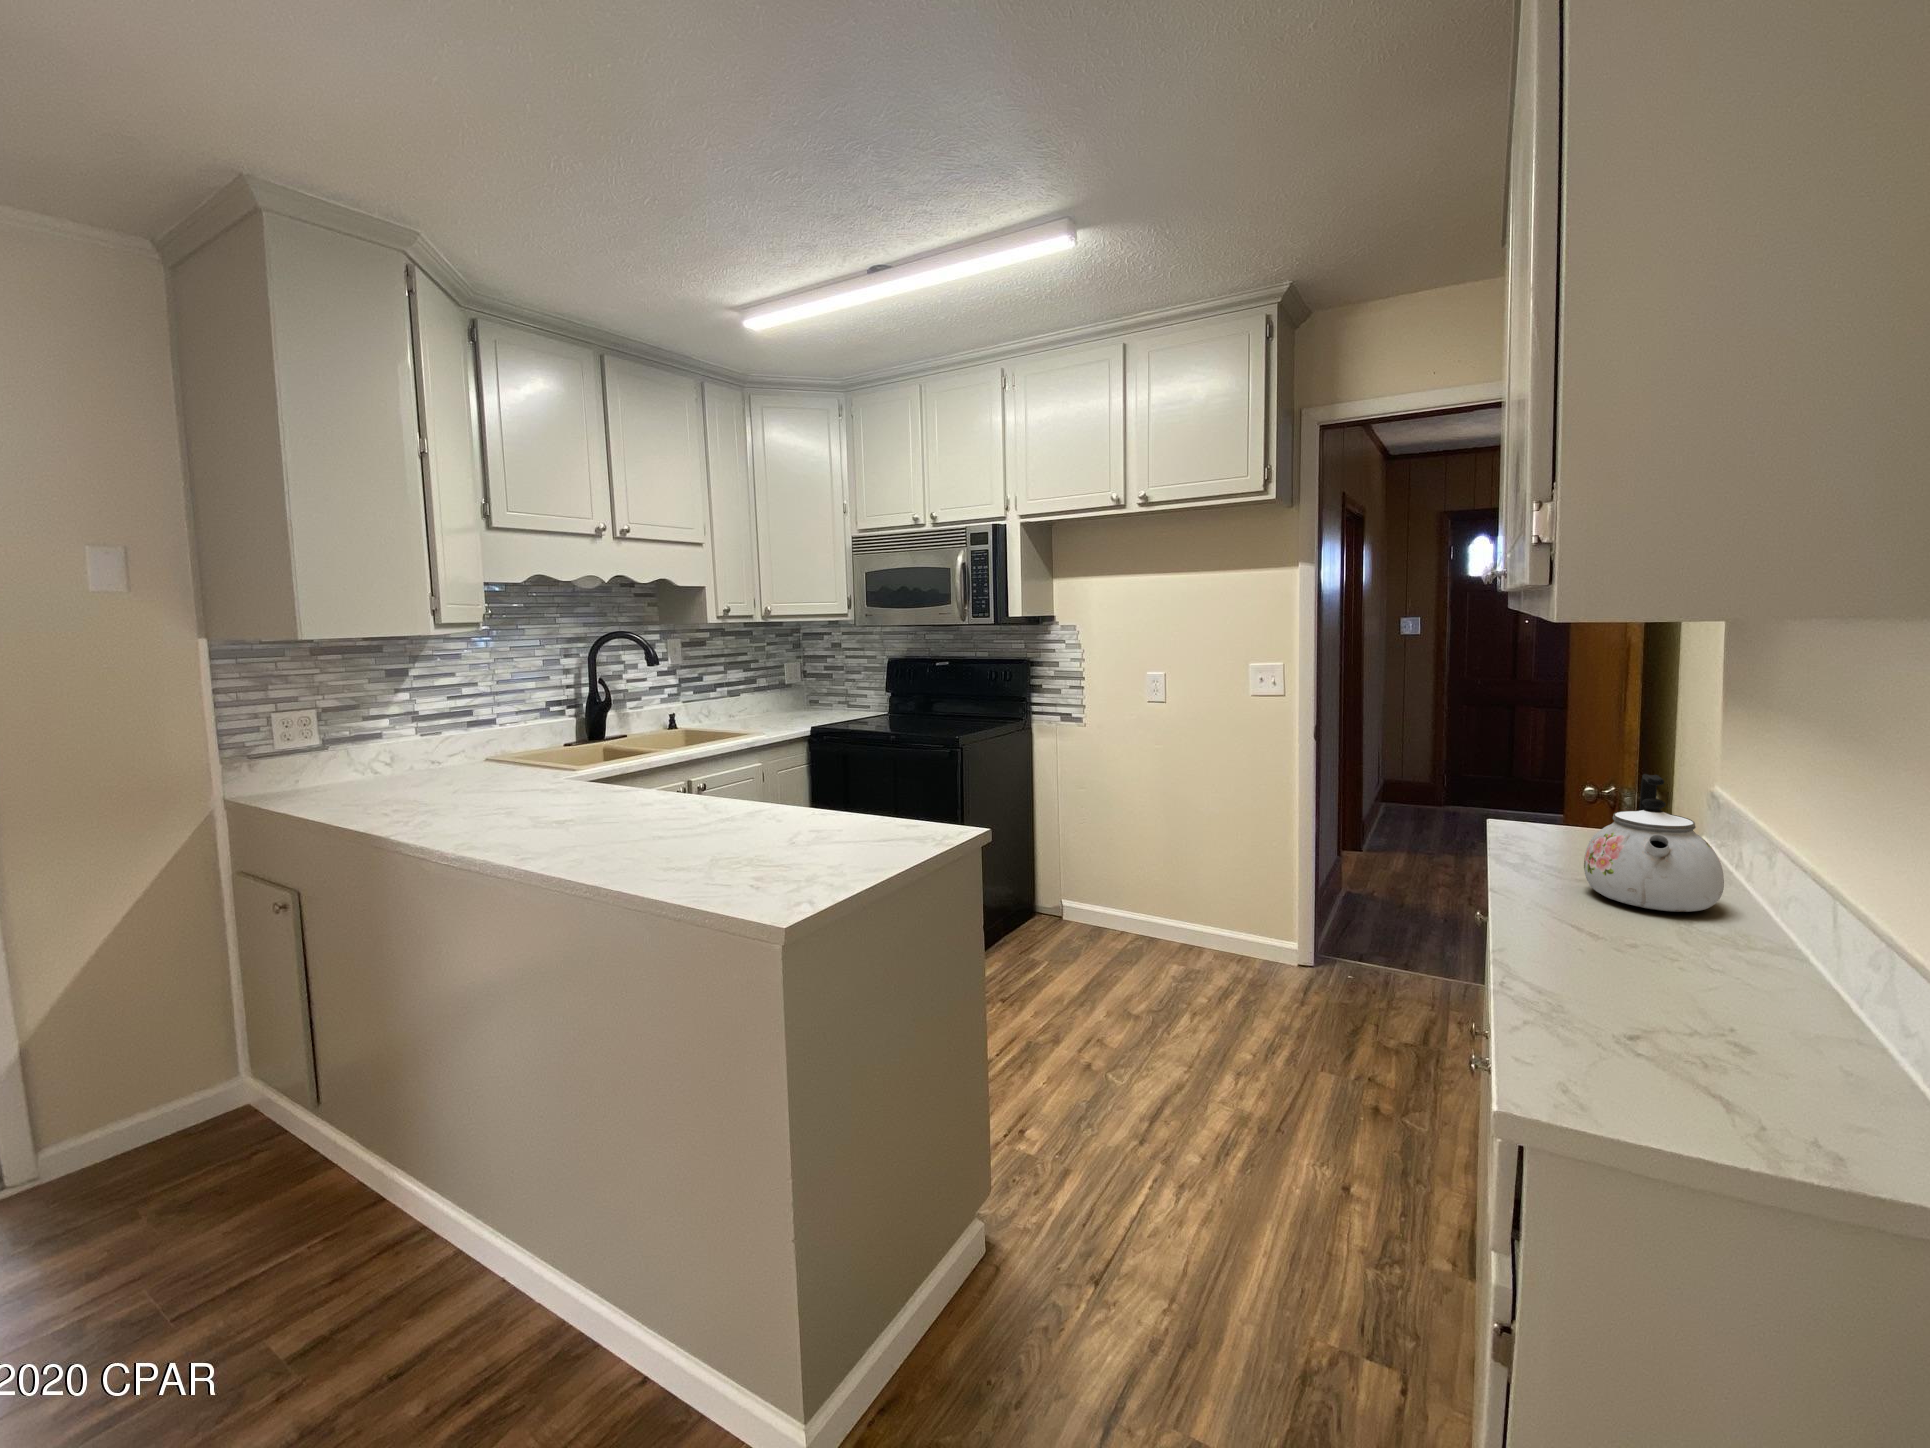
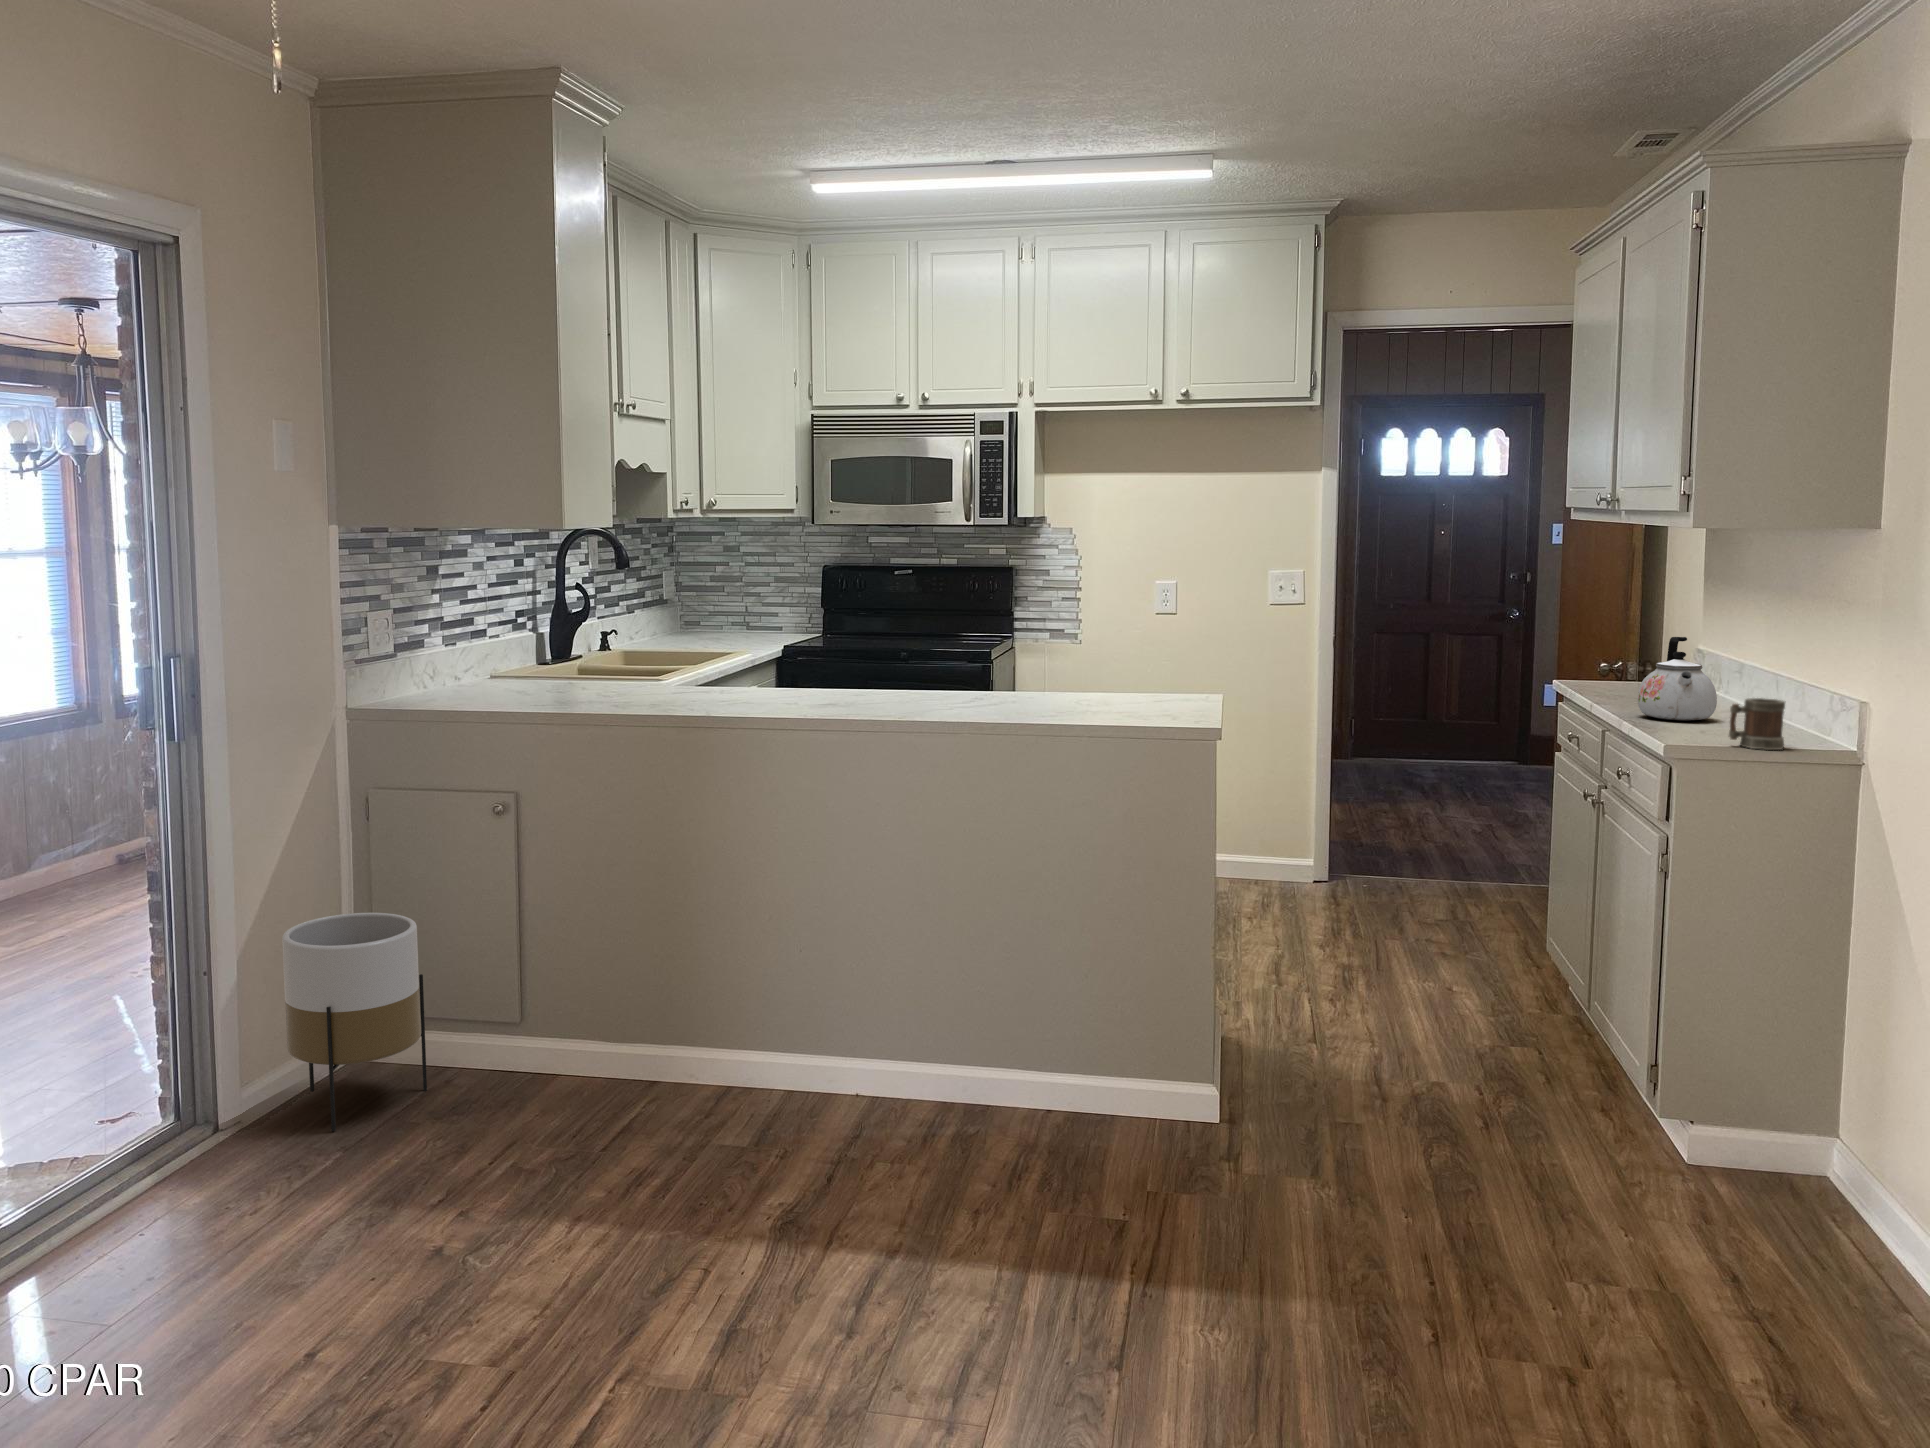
mug: none [1702,934,1840,1058] -> present [1729,698,1785,750]
planter: none [47,986,225,1214] -> present [282,913,427,1131]

